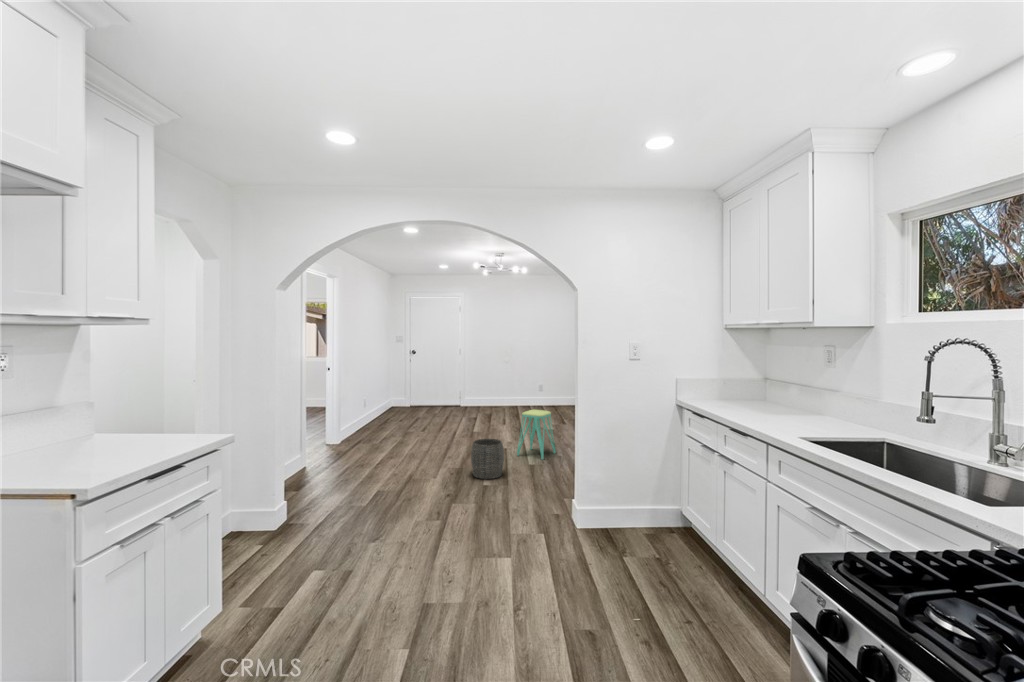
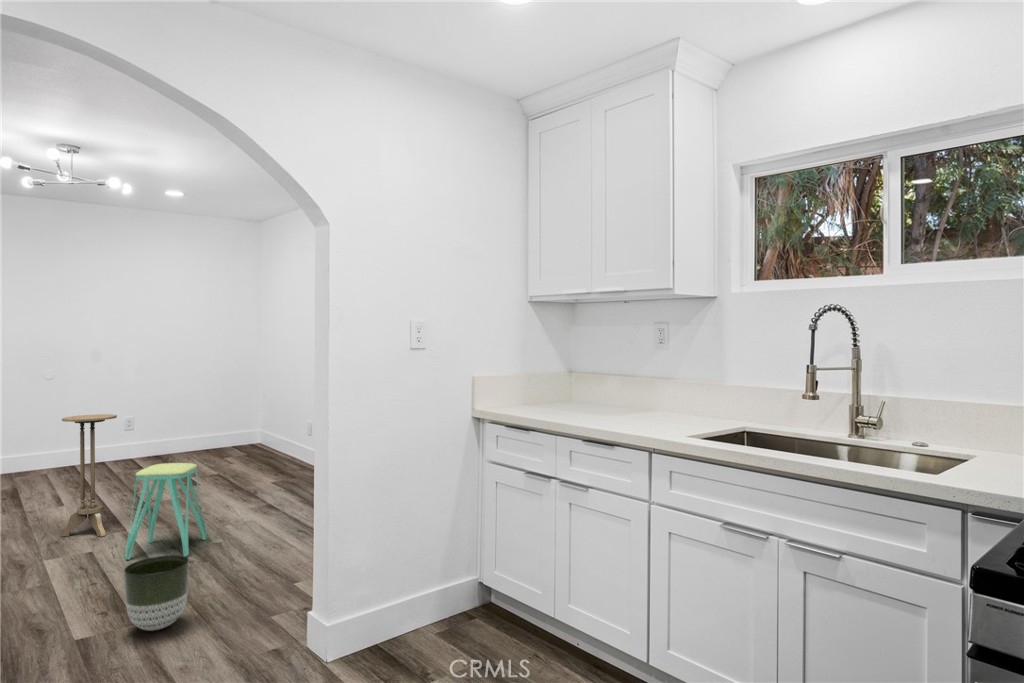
side table: none [498,381,521,442] -> present [60,414,117,537]
woven basket: present [471,439,504,479] -> none [29,534,115,628]
planter: none [501,455,528,490] -> present [124,555,189,631]

